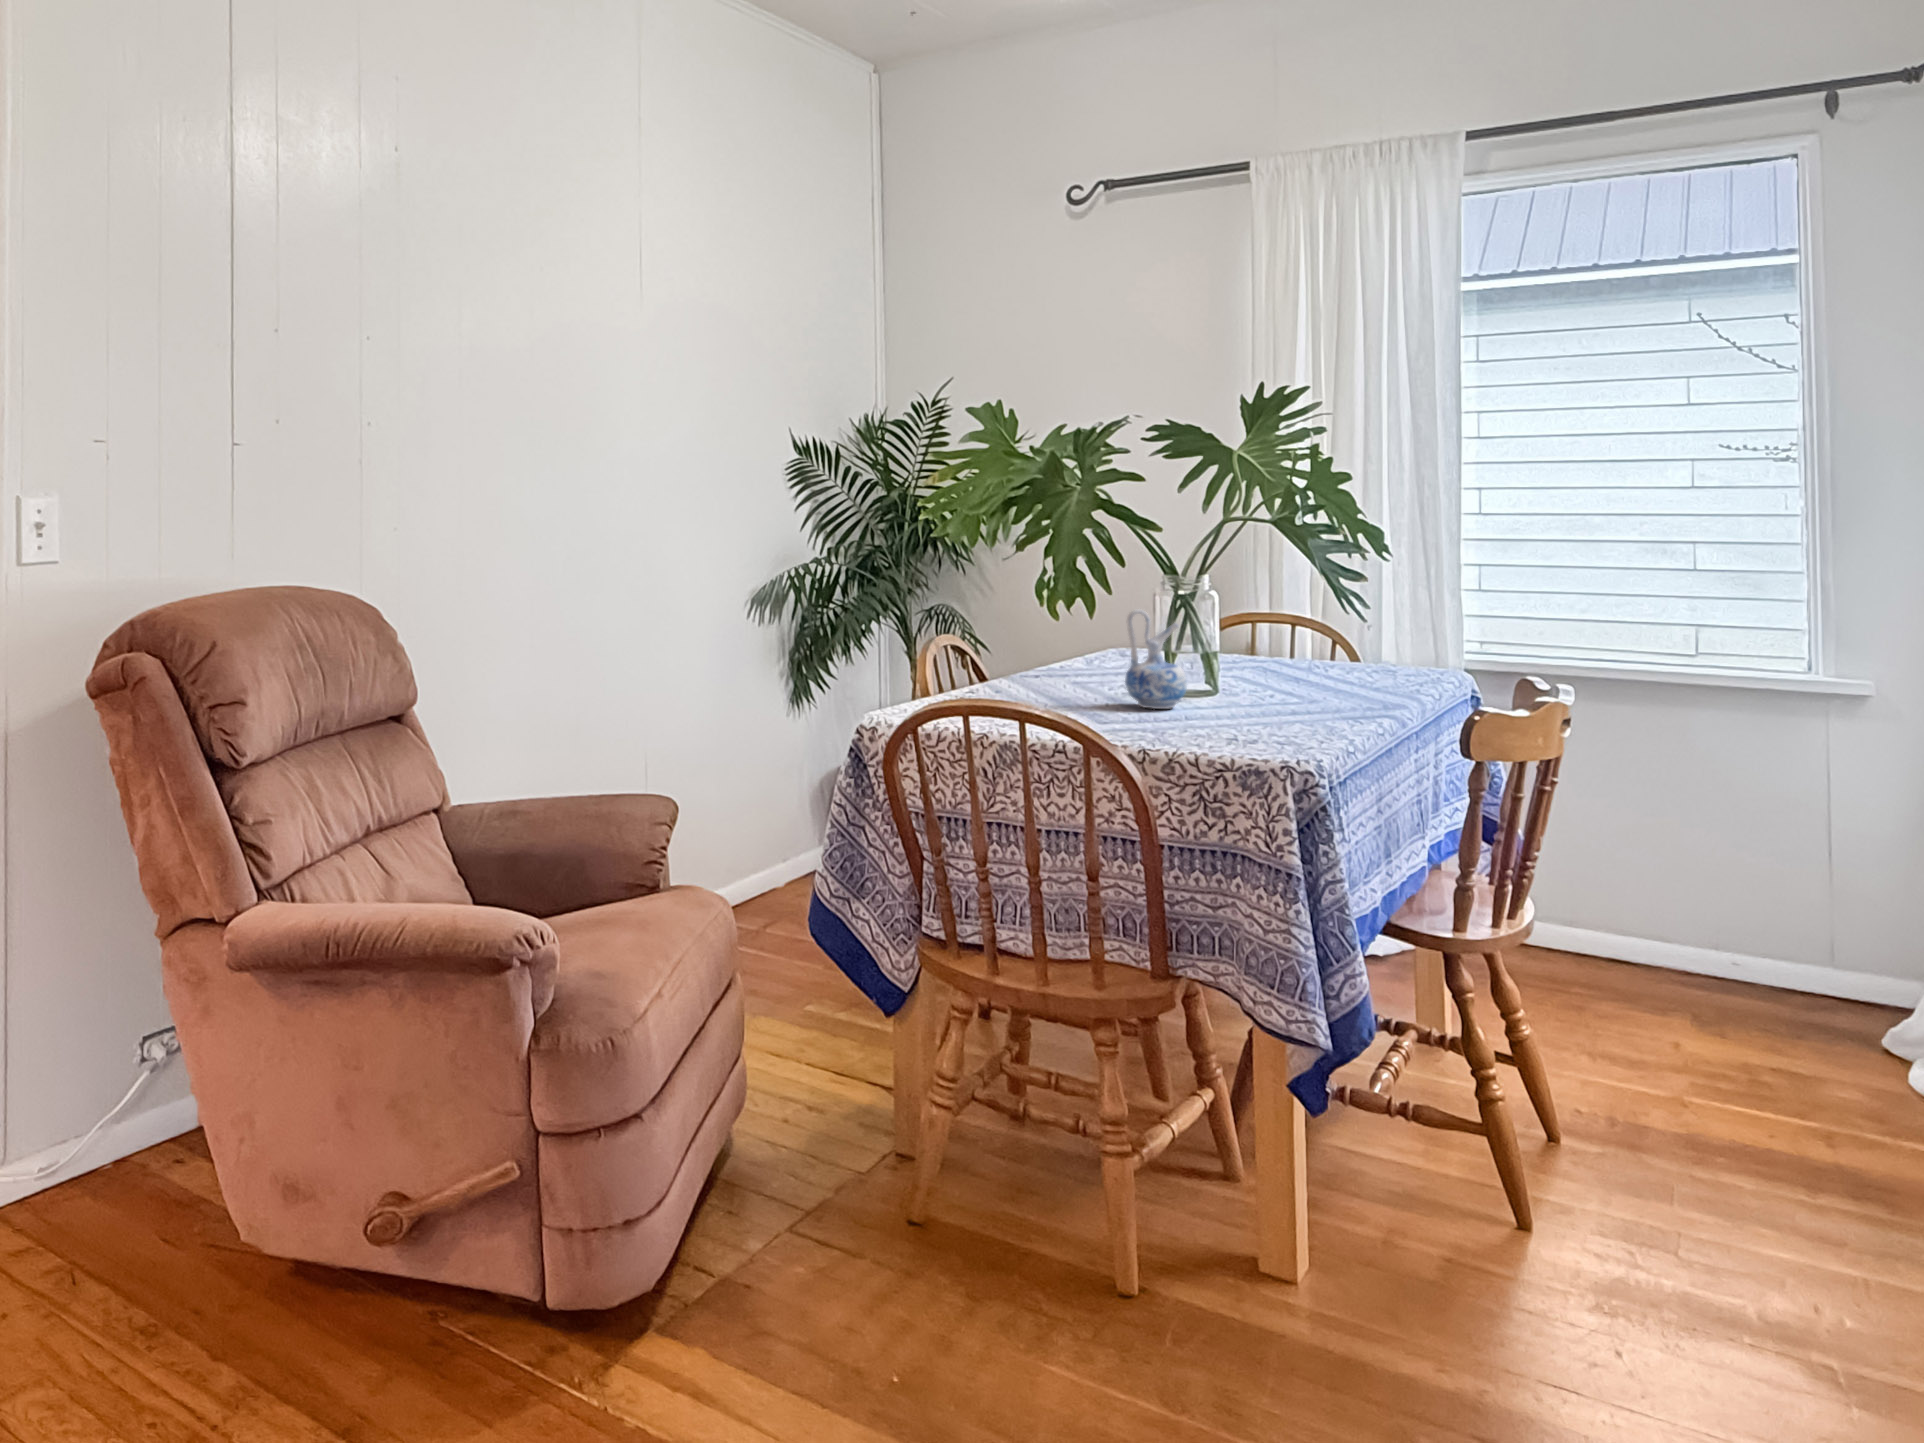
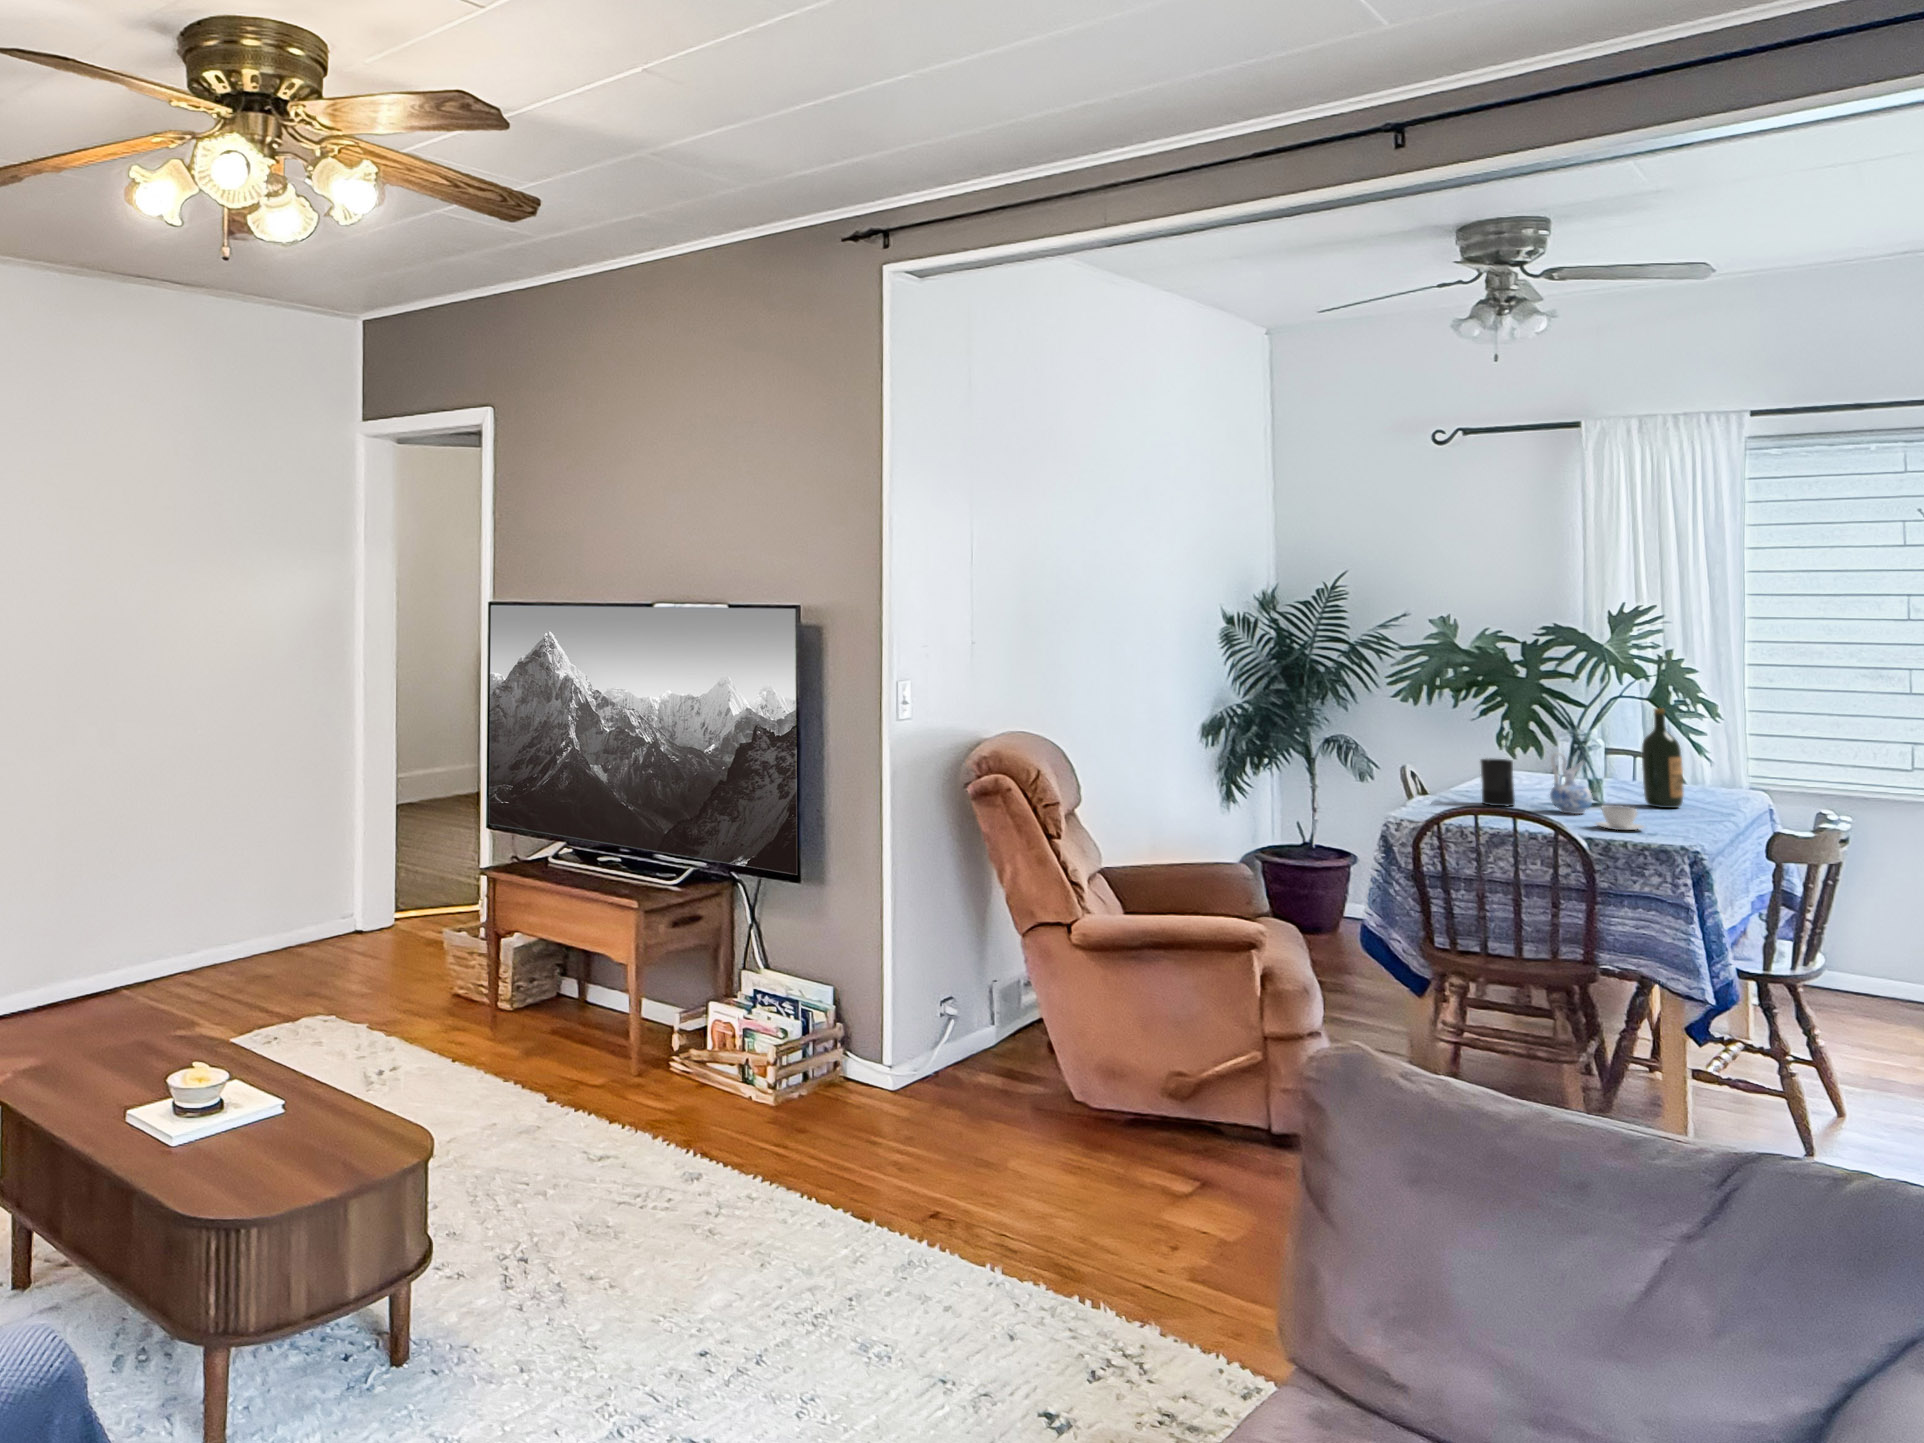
wine bottle: none [1276,541,1334,698] -> present [1642,708,1683,808]
candle: none [1030,617,1080,699] -> present [1480,759,1515,806]
teacup: none [1169,693,1247,735] -> present [1596,805,1644,830]

